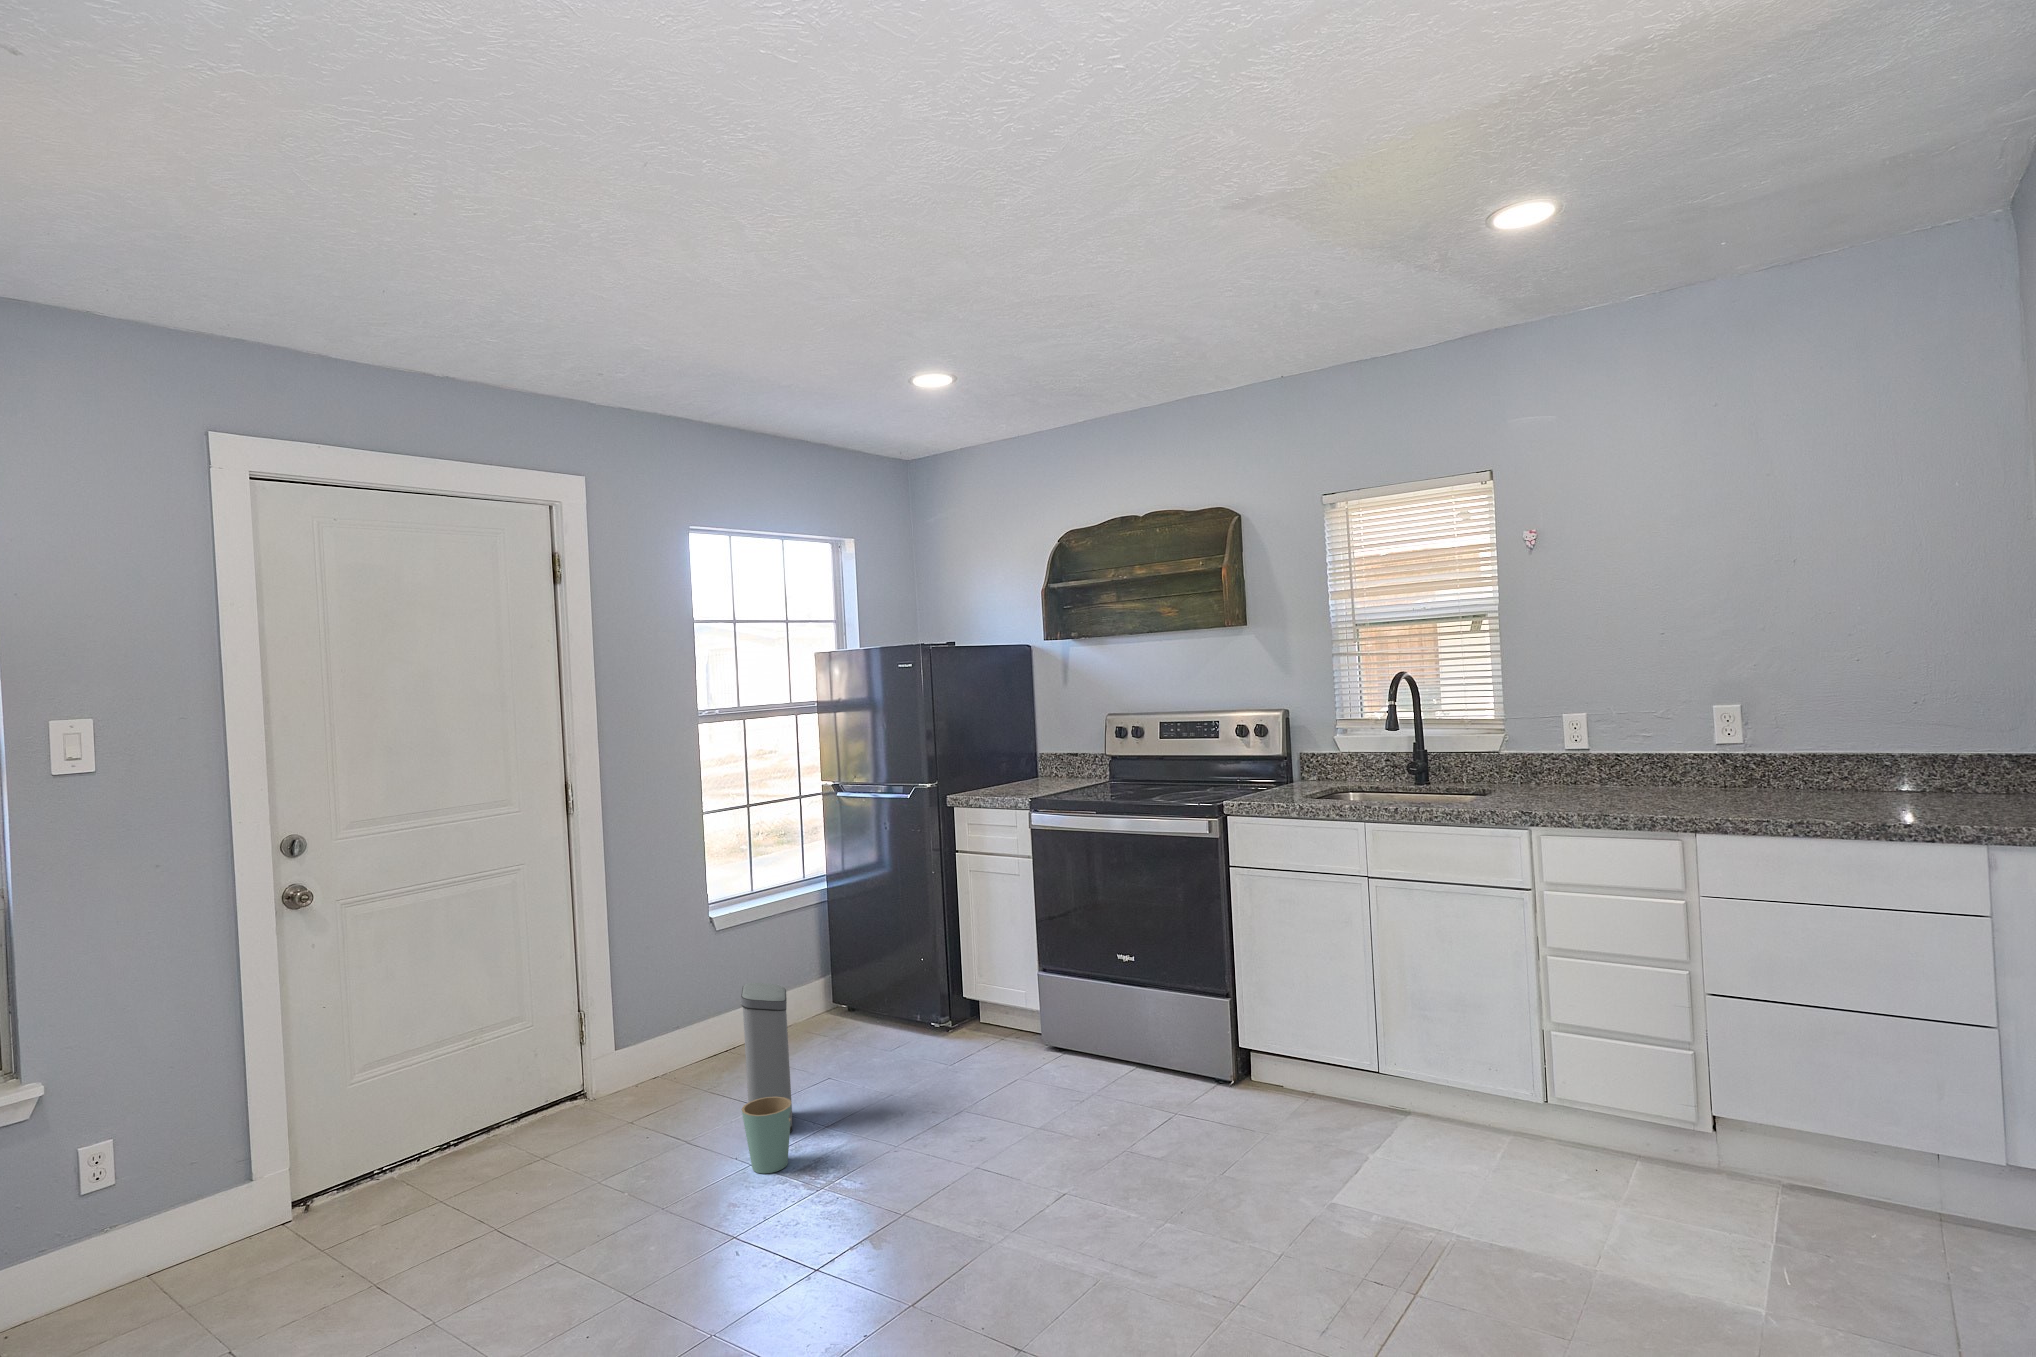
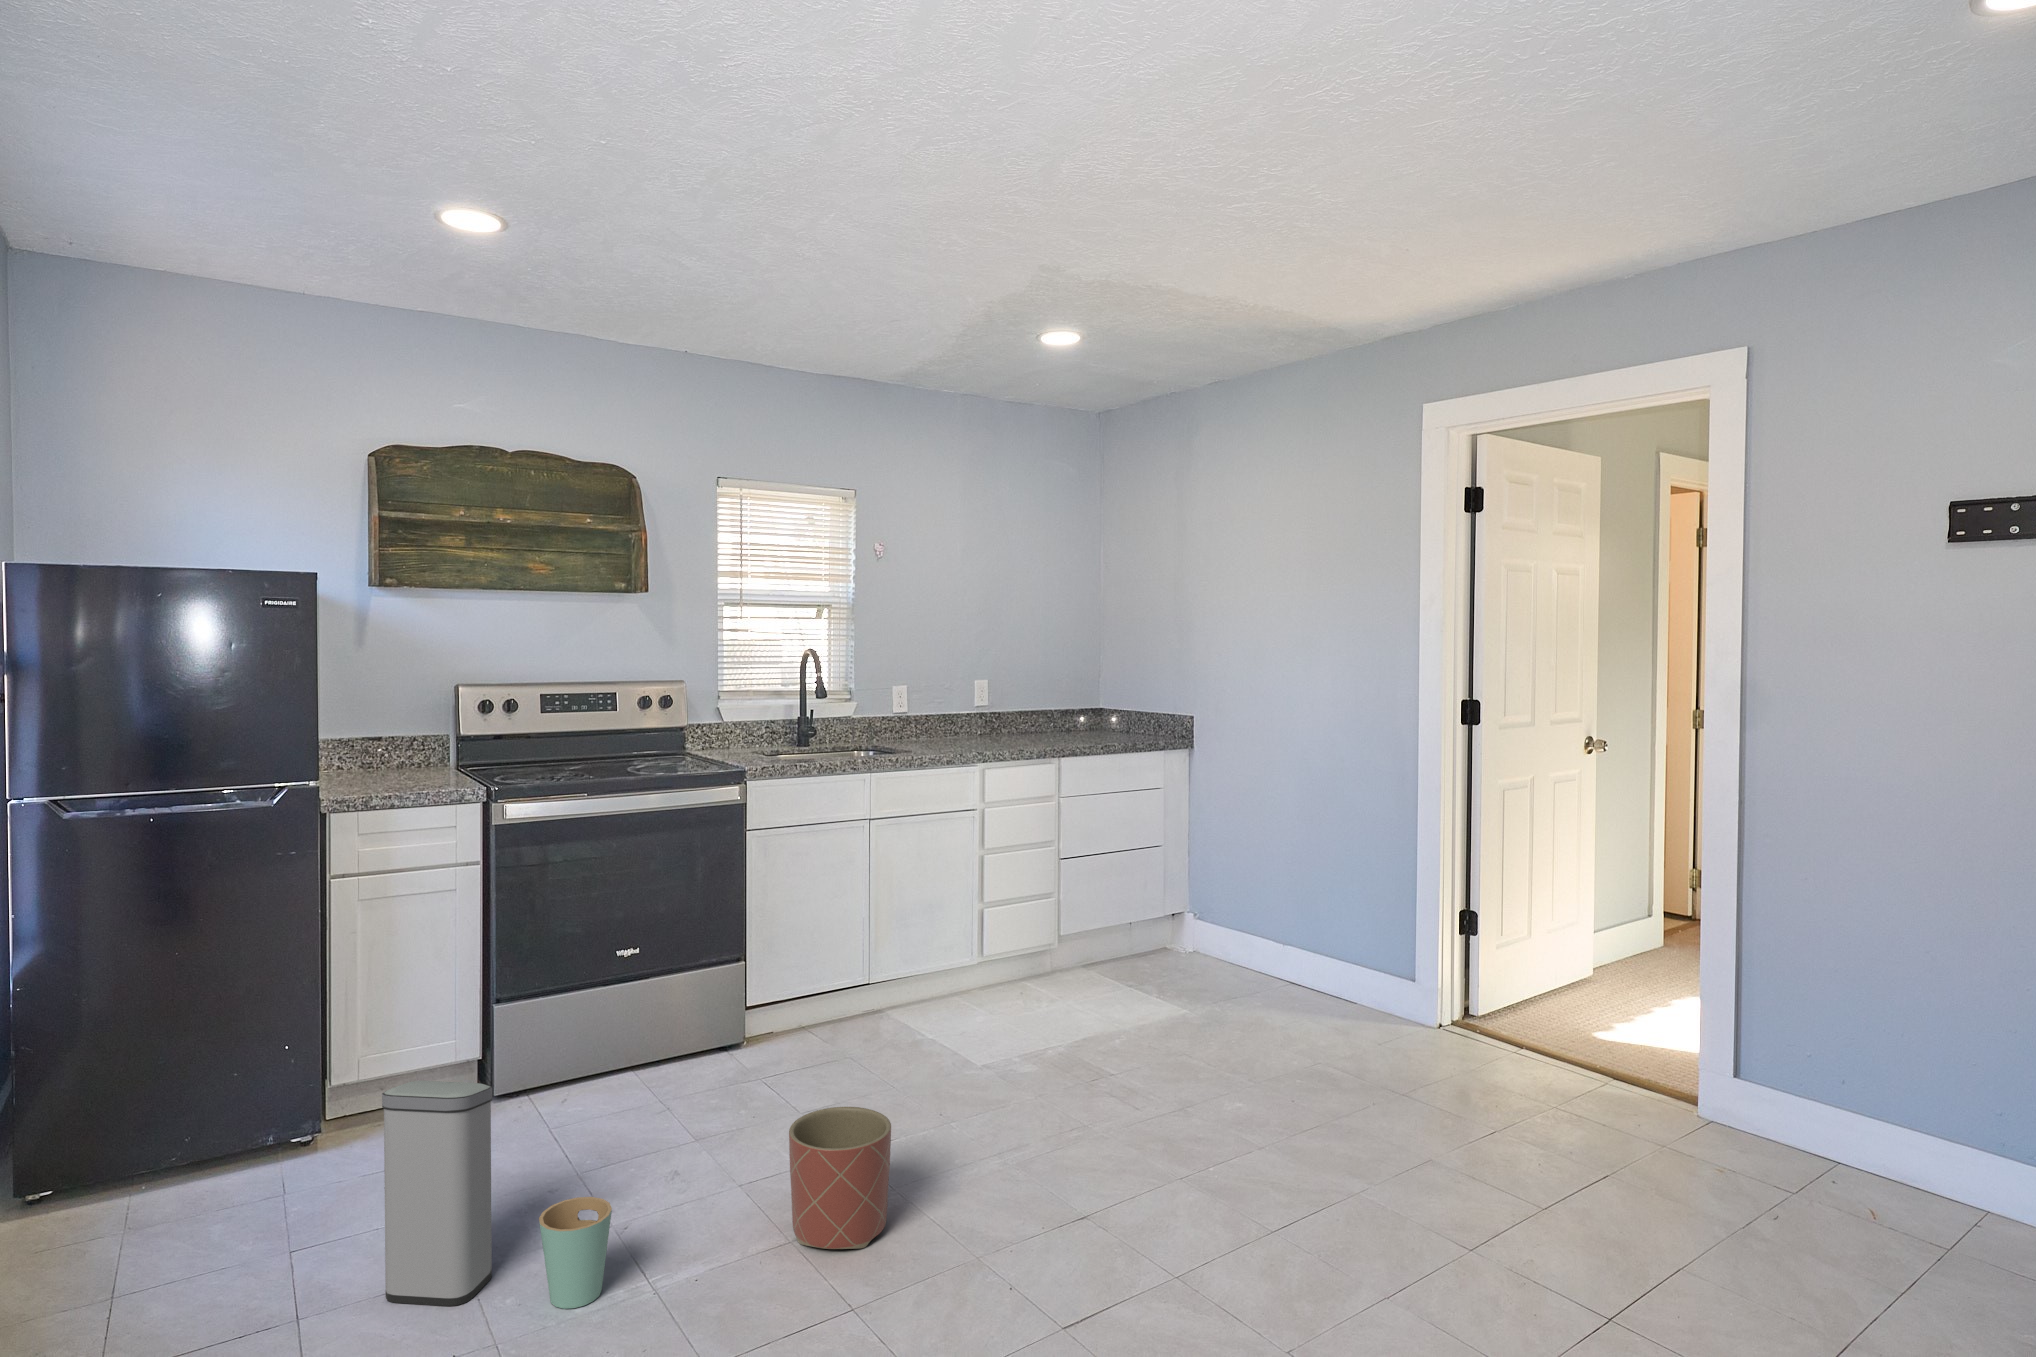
planter: none [843,1116,937,1249] -> present [789,1107,891,1249]

